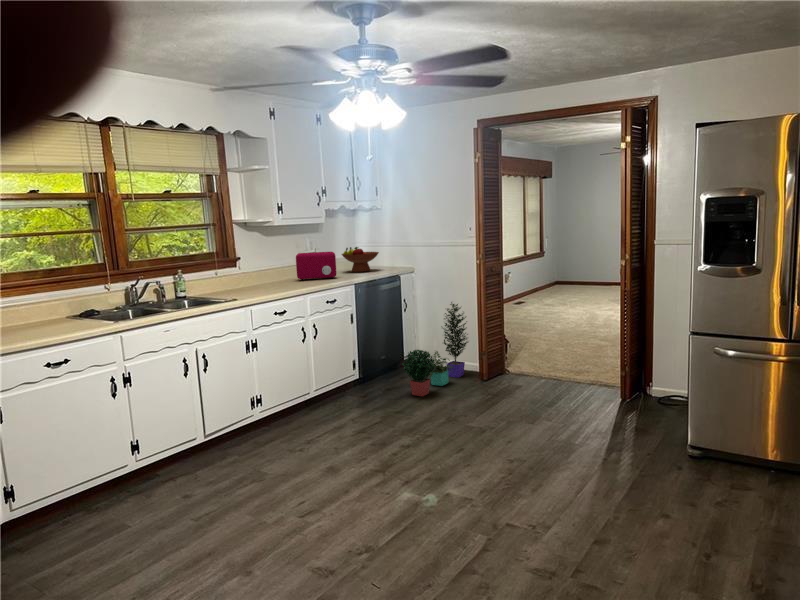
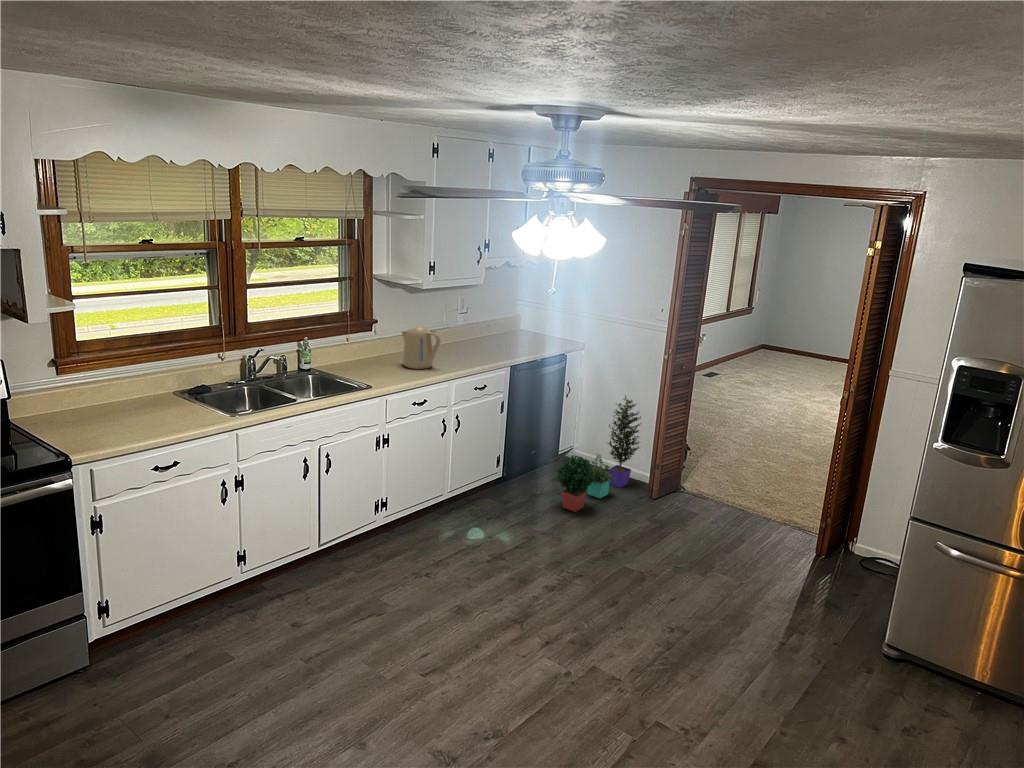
fruit bowl: present [342,247,379,272] -> none [499,311,545,343]
toaster: present [296,252,336,280] -> none [443,318,492,354]
kettle: none [260,253,293,289] -> present [402,325,440,369]

